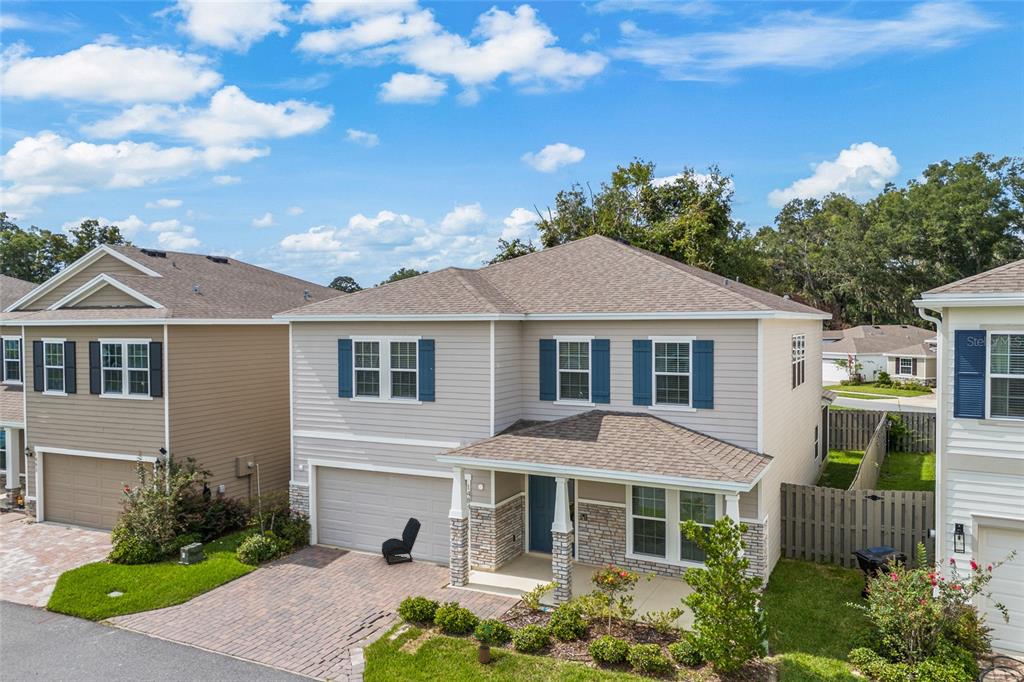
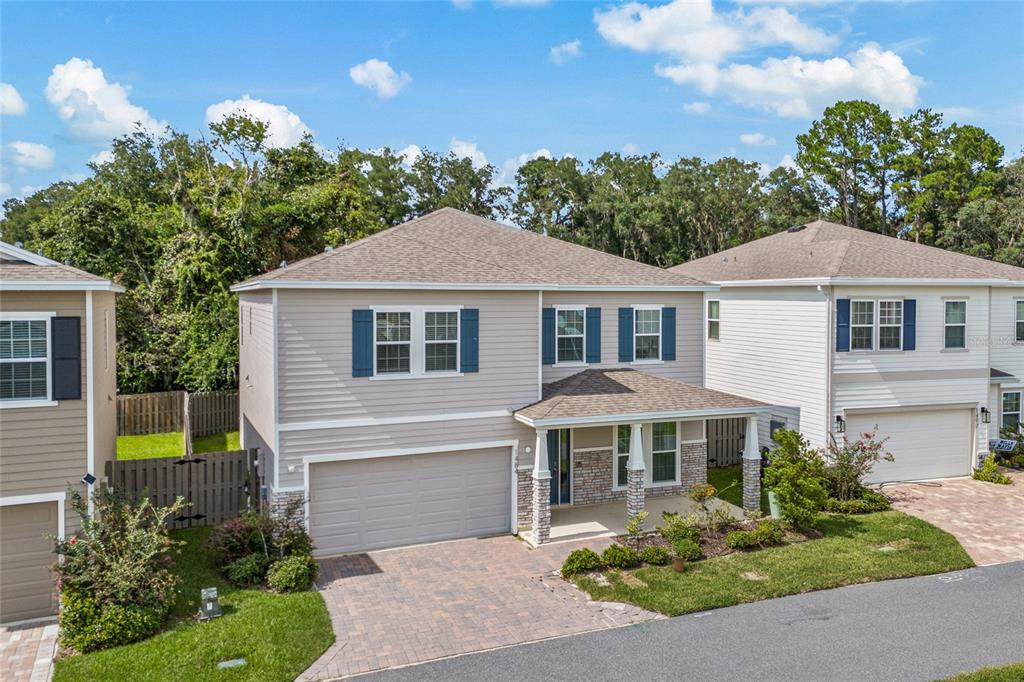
lounge chair: present [382,518,421,565] -> none [429,499,468,550]

